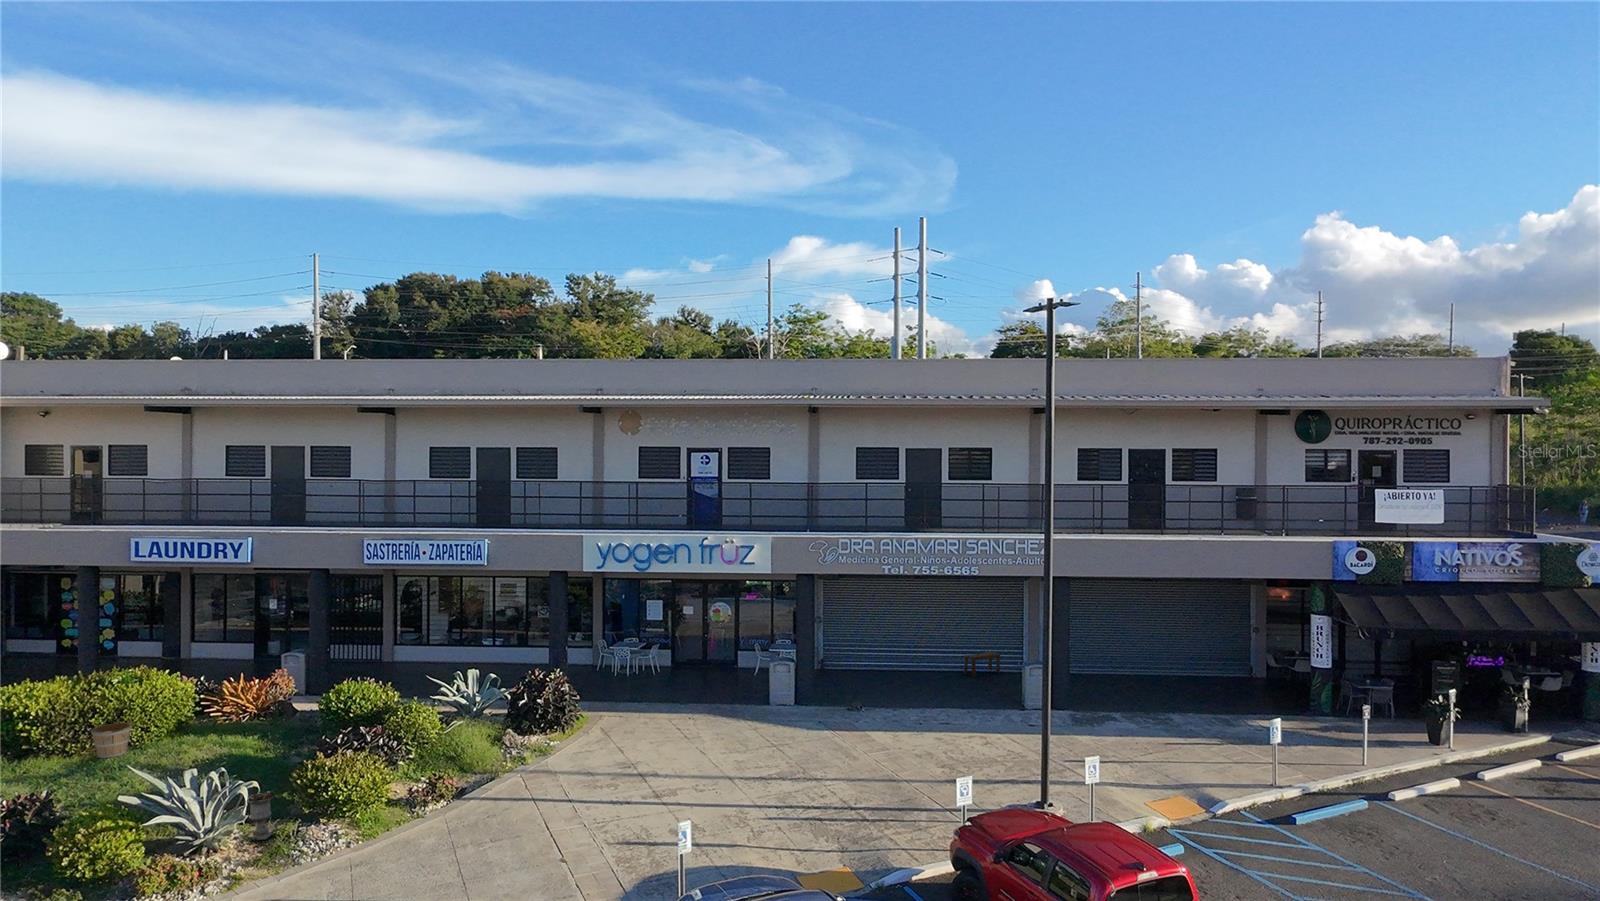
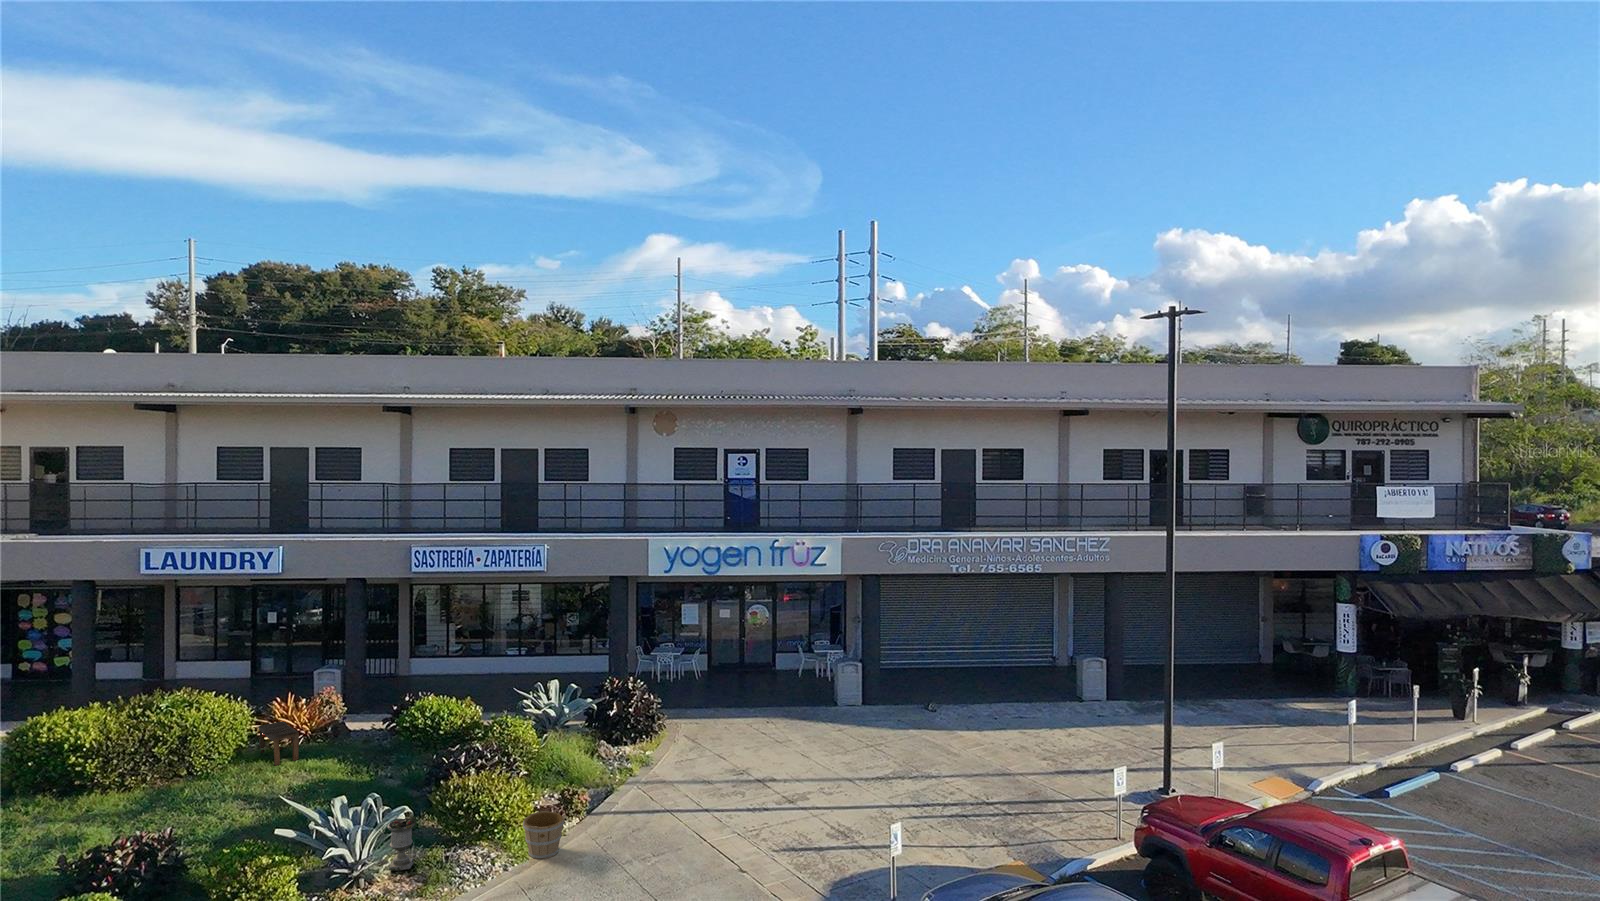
bench: present [964,652,1001,677] -> present [259,722,299,766]
wooden bucket: present [91,722,132,758] -> present [523,811,564,859]

